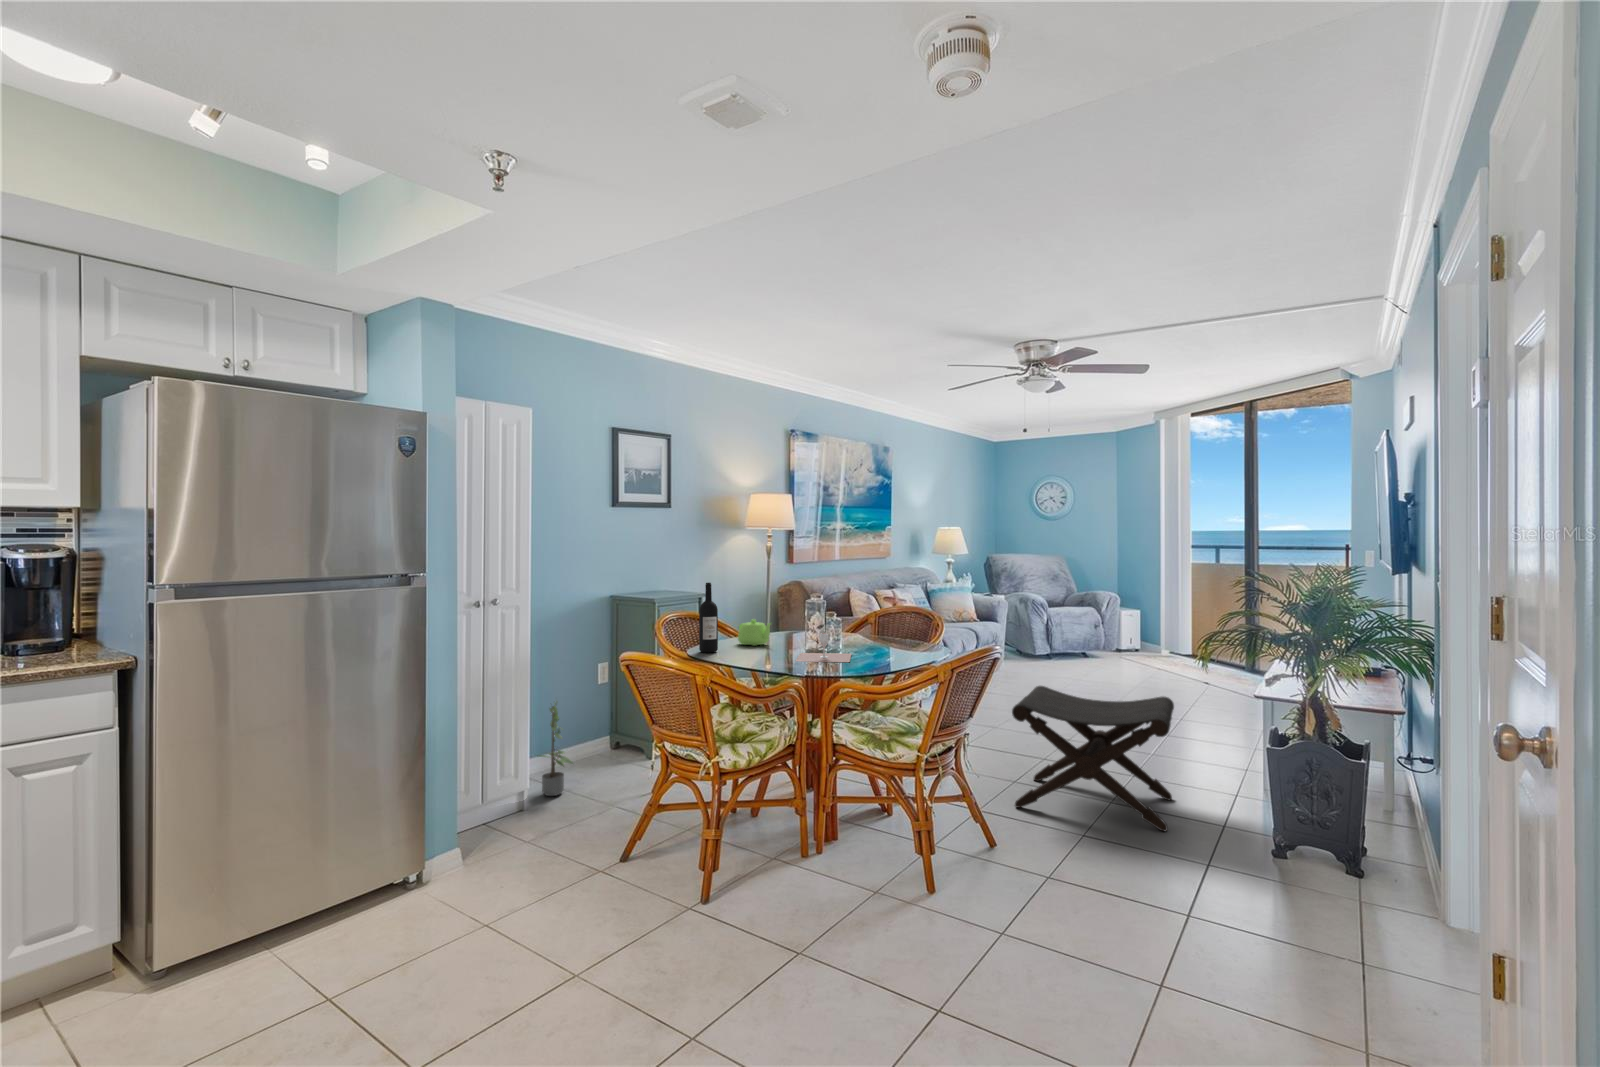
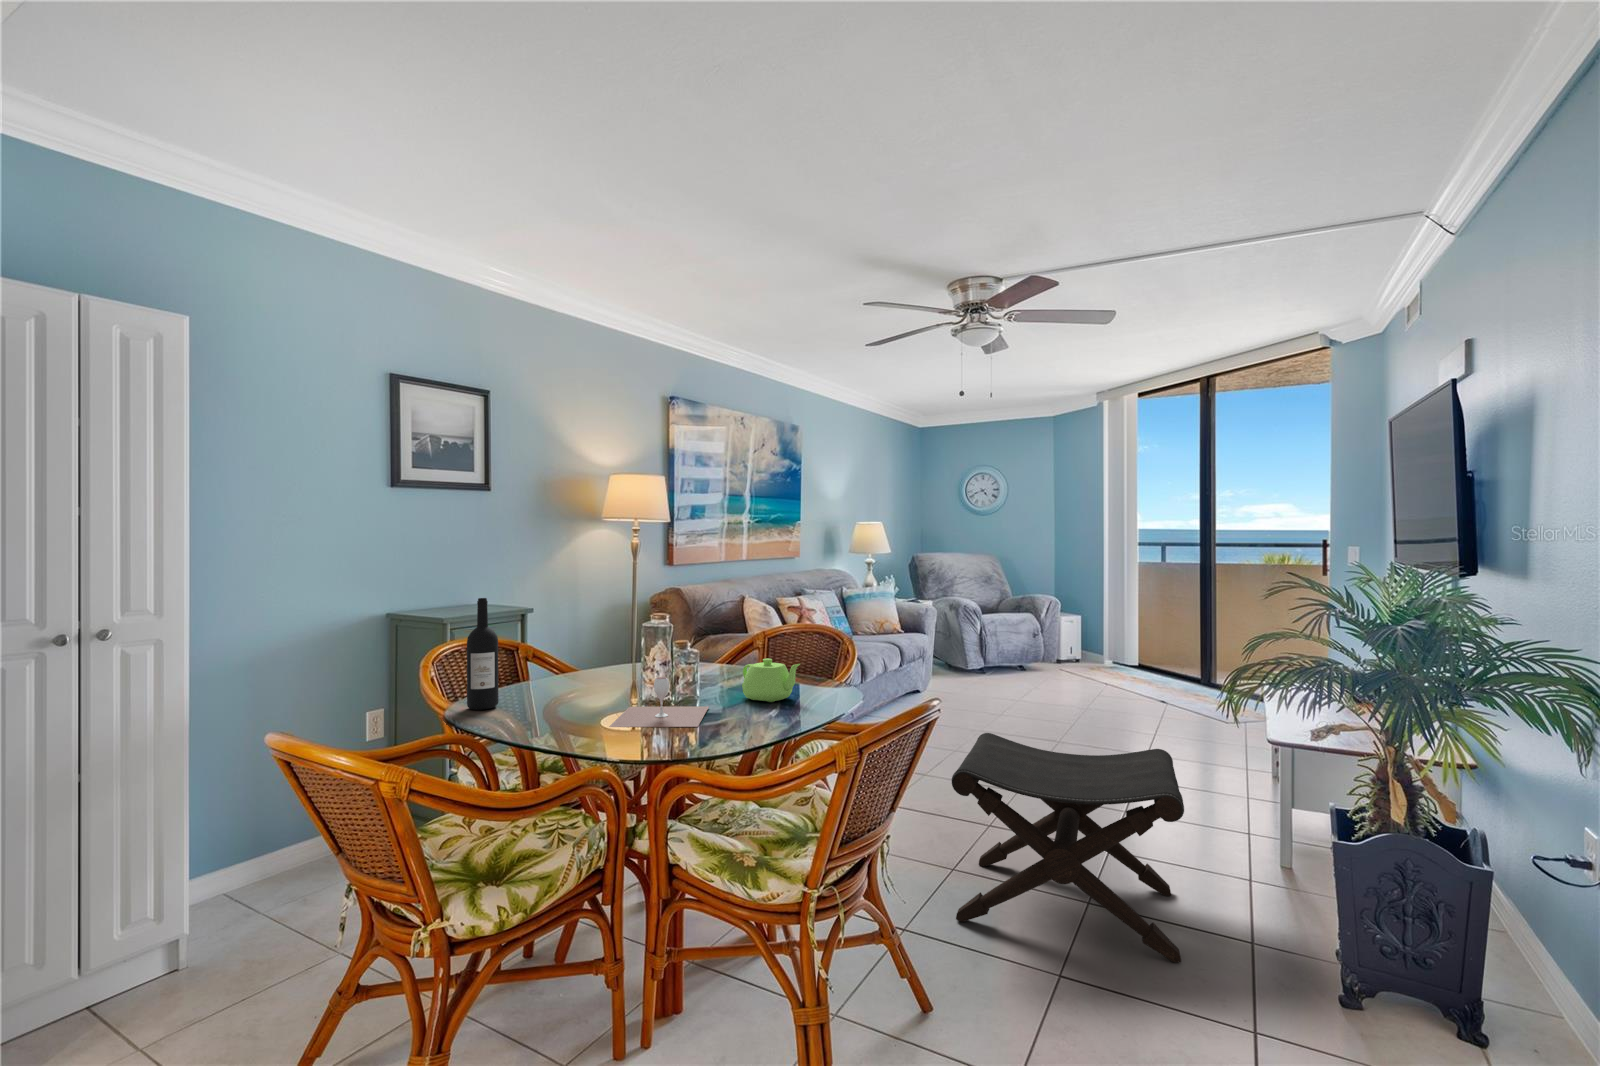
teapot: present [738,620,771,646] -> present [742,658,800,702]
potted plant: present [537,703,573,796] -> none [223,773,305,930]

